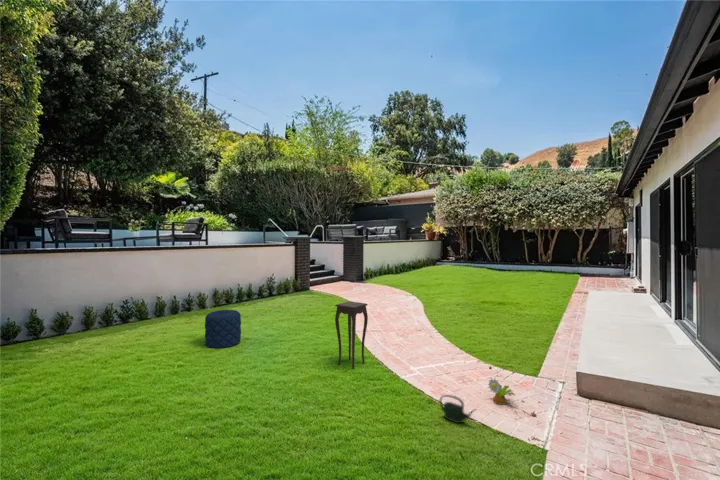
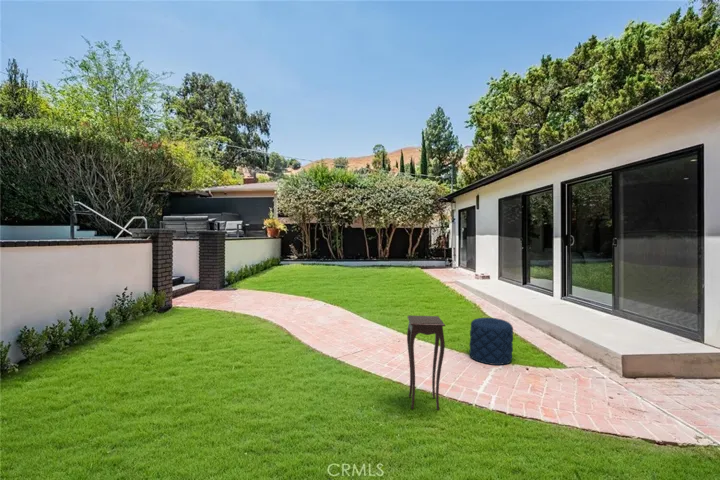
pouf: present [205,310,241,348] -> present [469,318,513,365]
decorative plant: present [488,379,515,405] -> none [612,385,647,413]
watering can: present [440,395,472,423] -> none [629,419,683,452]

